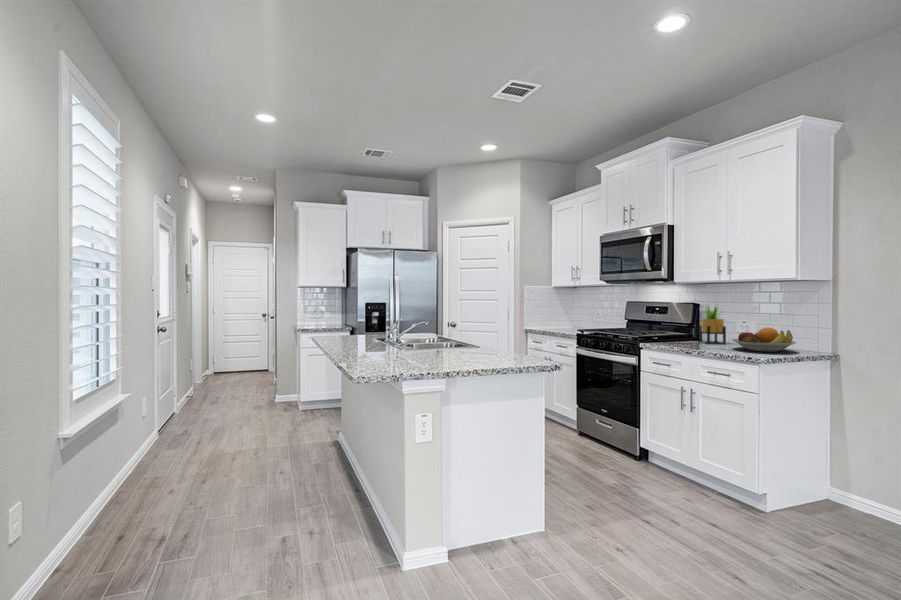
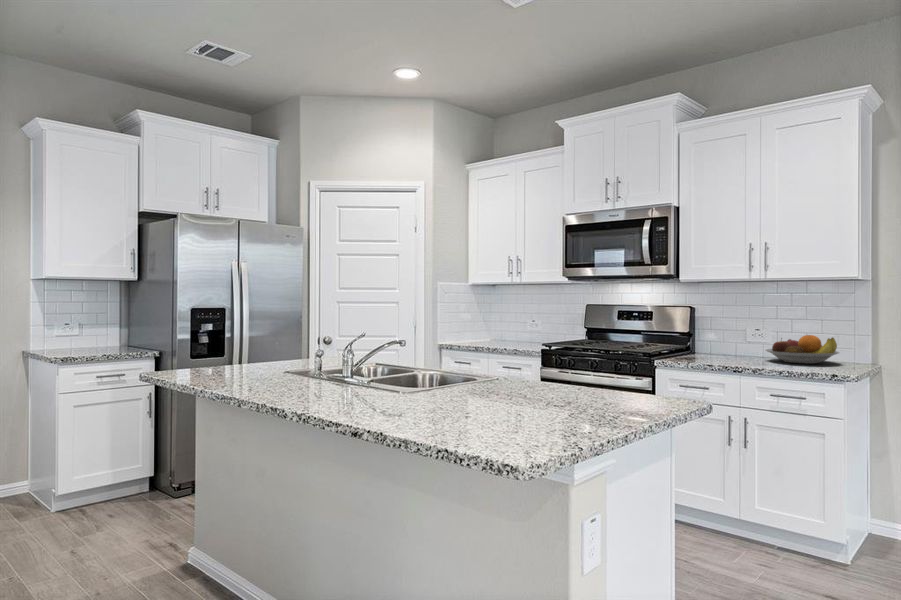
potted plant: present [699,305,726,343] -> none [710,305,742,356]

